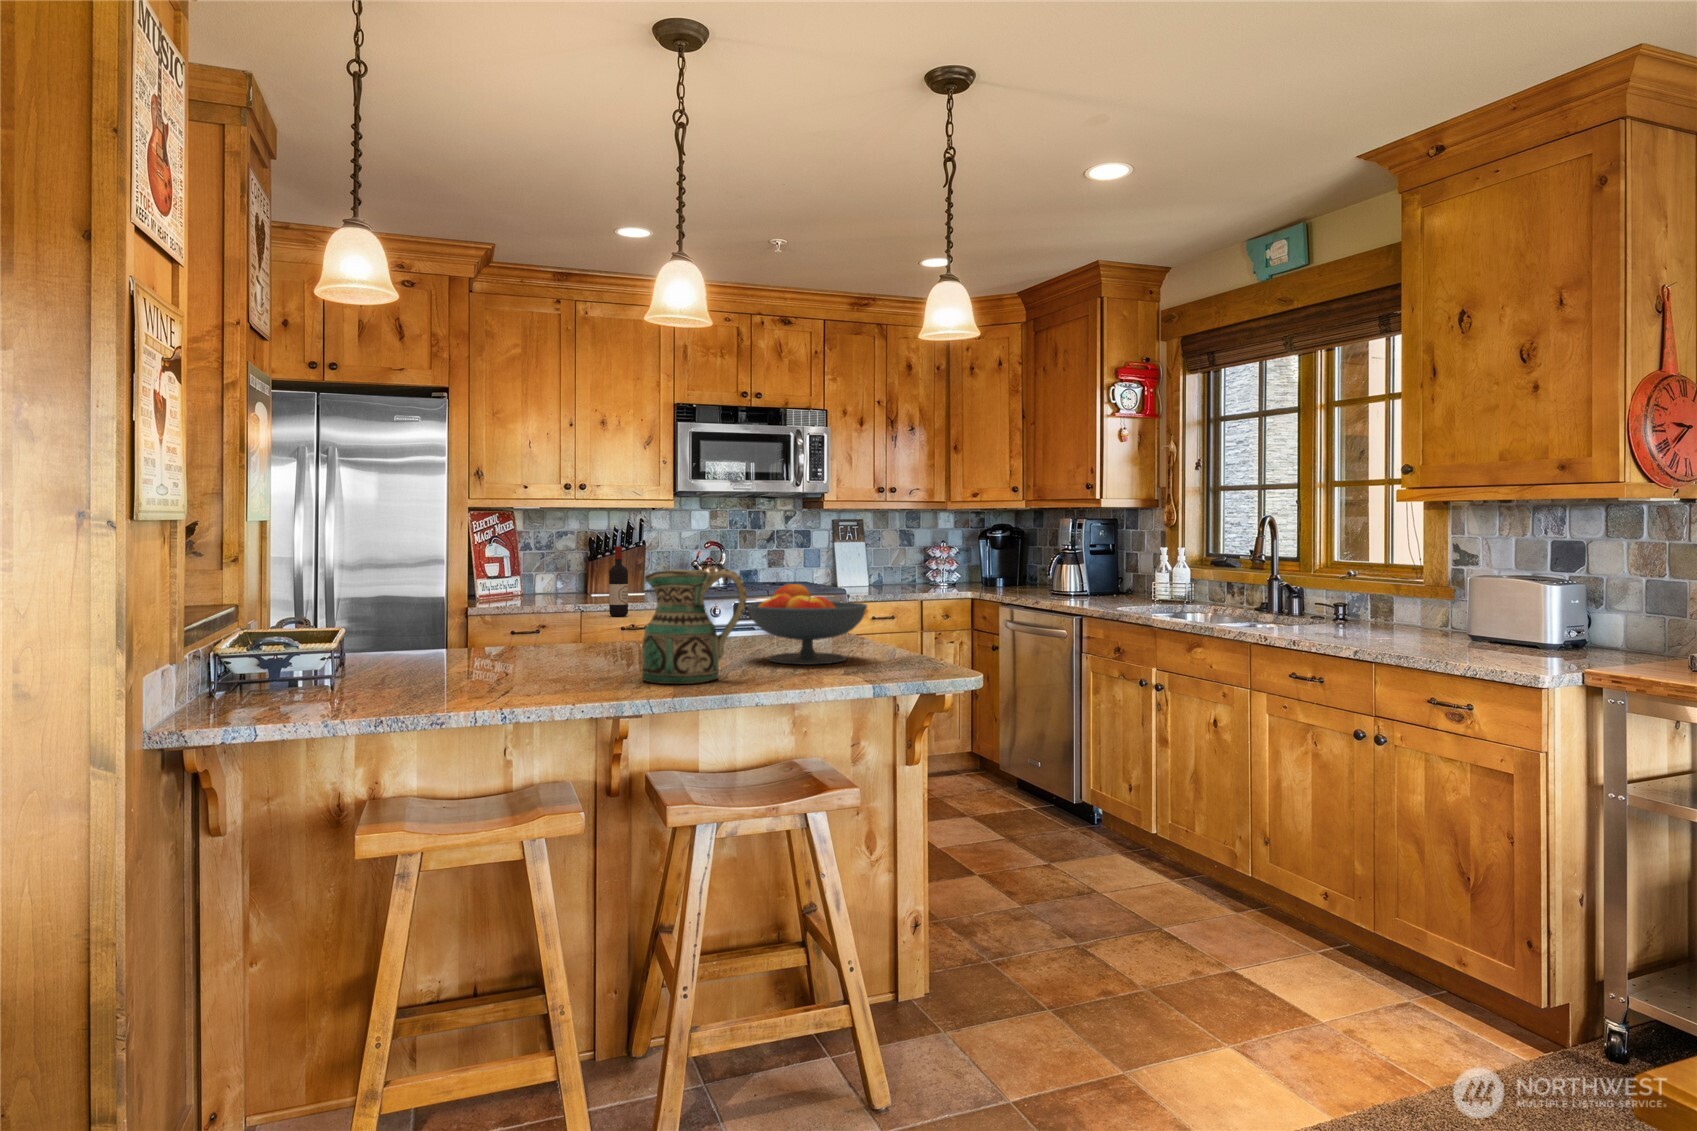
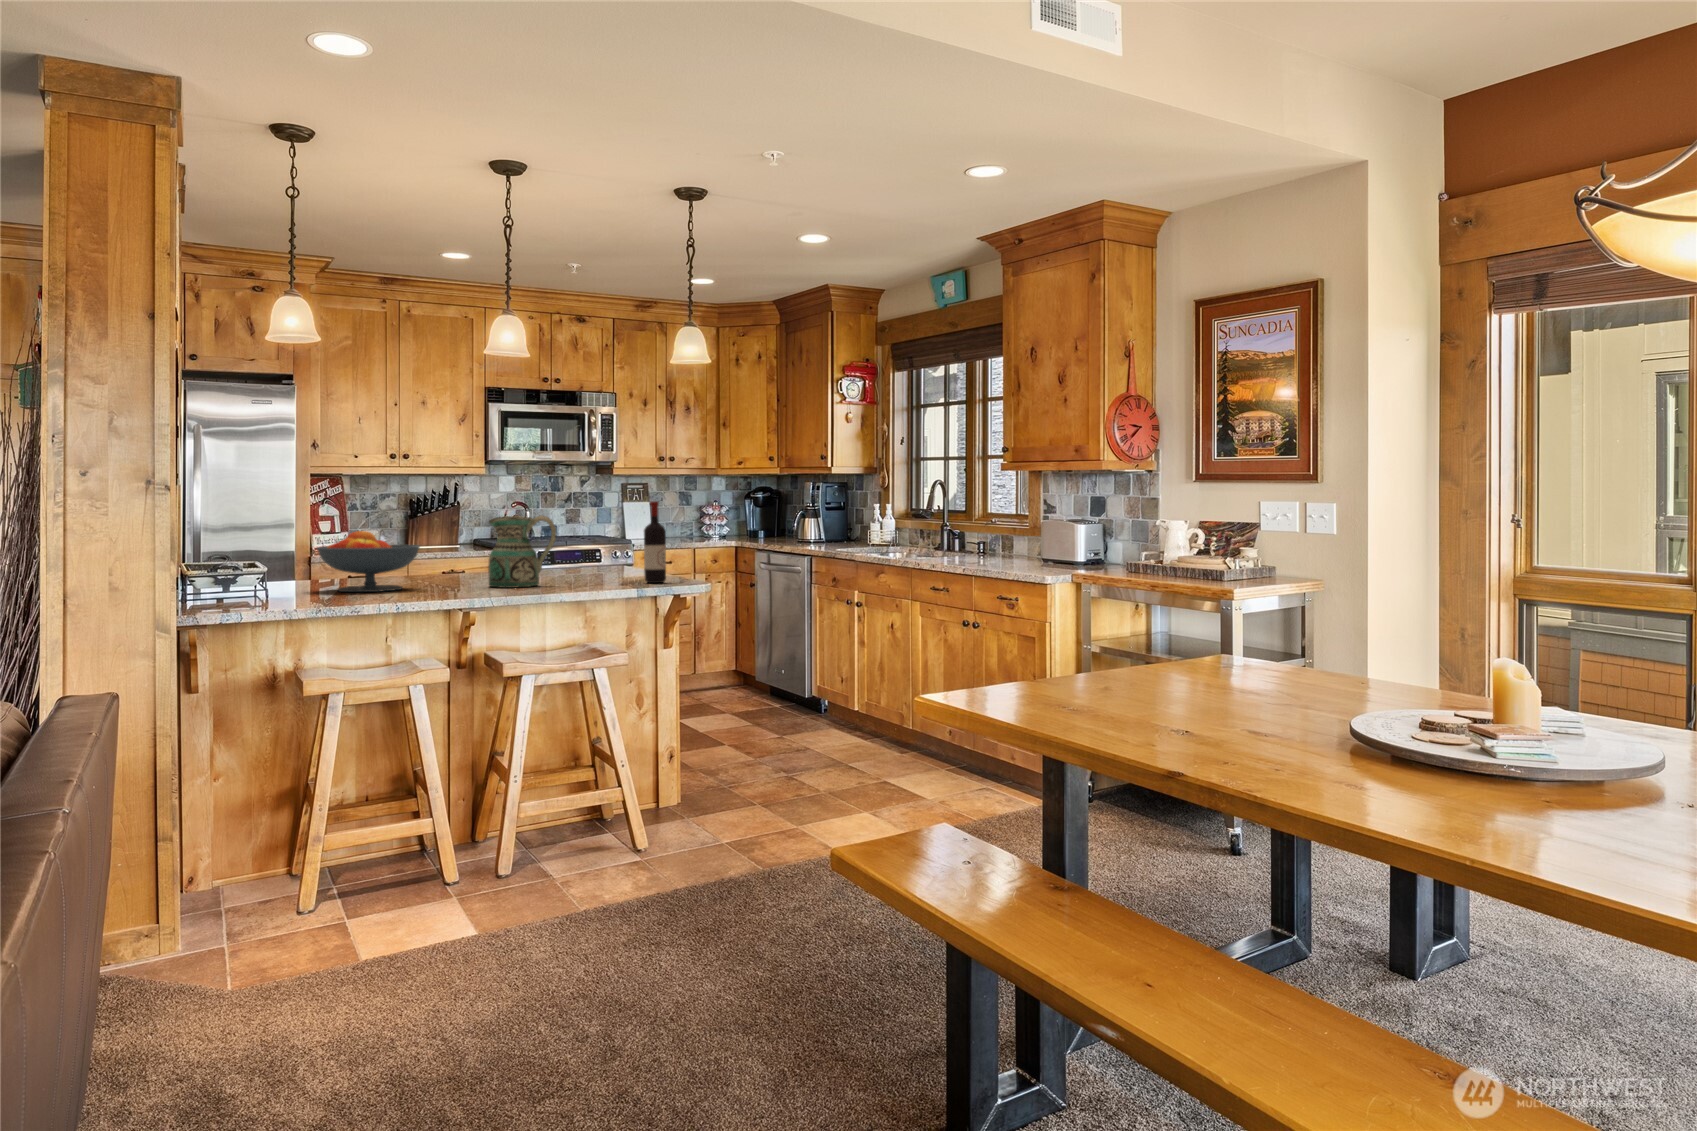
wine bottle: present [609,547,628,617] -> present [644,501,666,583]
fruit bowl: present [747,584,867,665] -> present [317,531,420,592]

